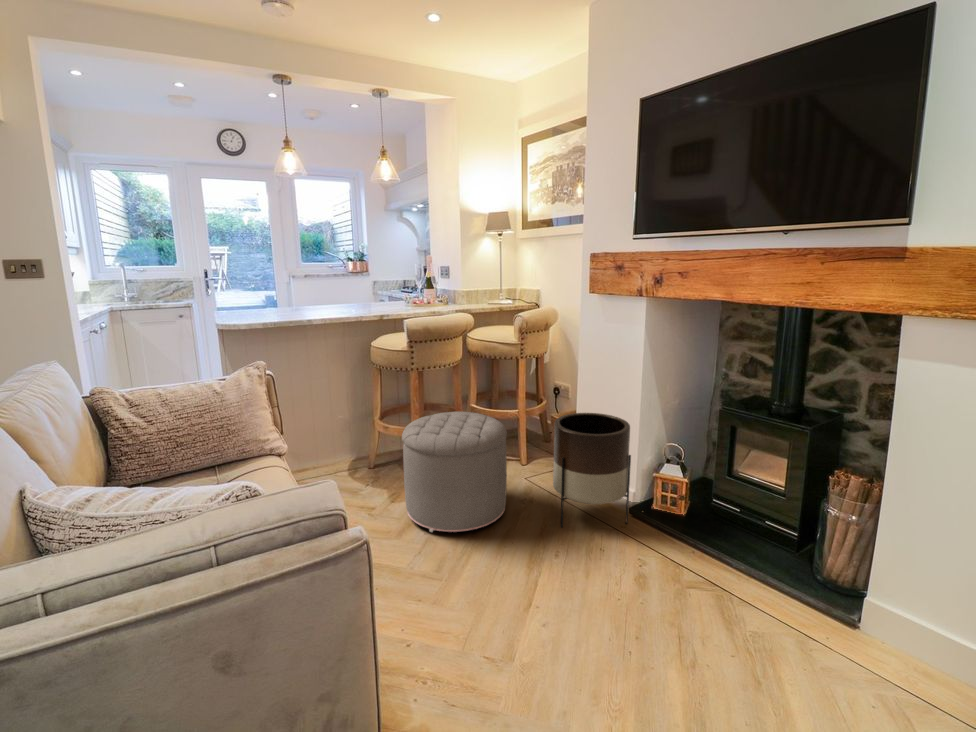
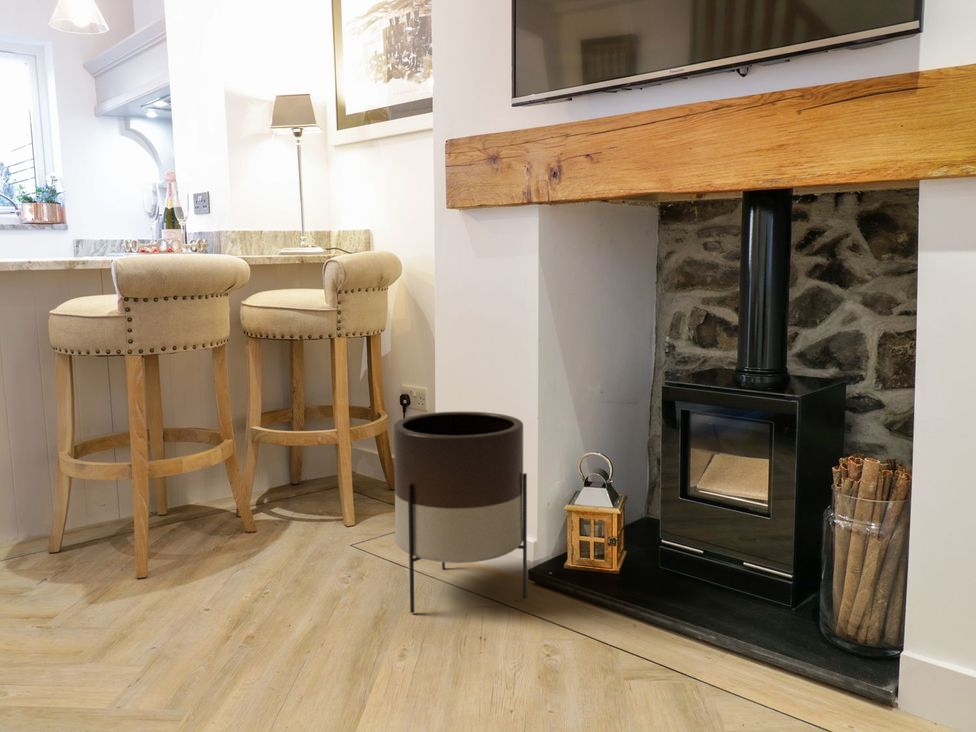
ottoman: present [402,412,507,532] -> none [101,422,310,644]

